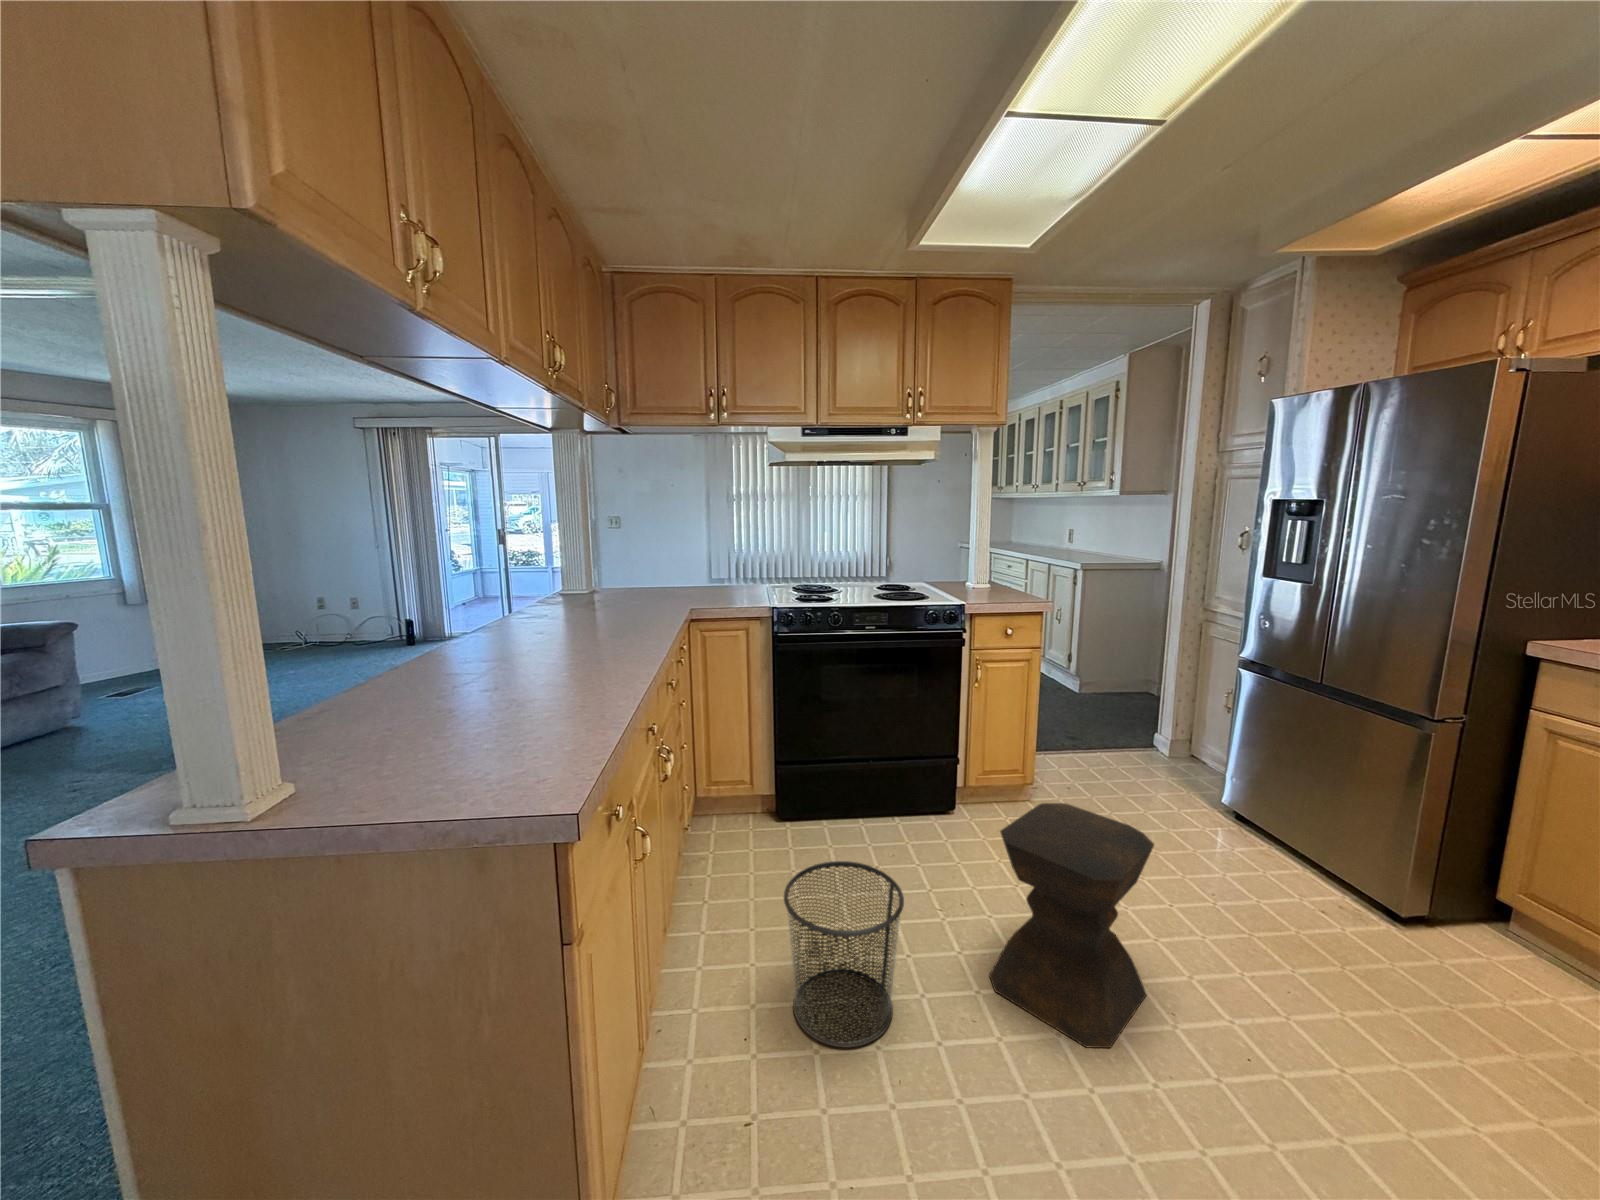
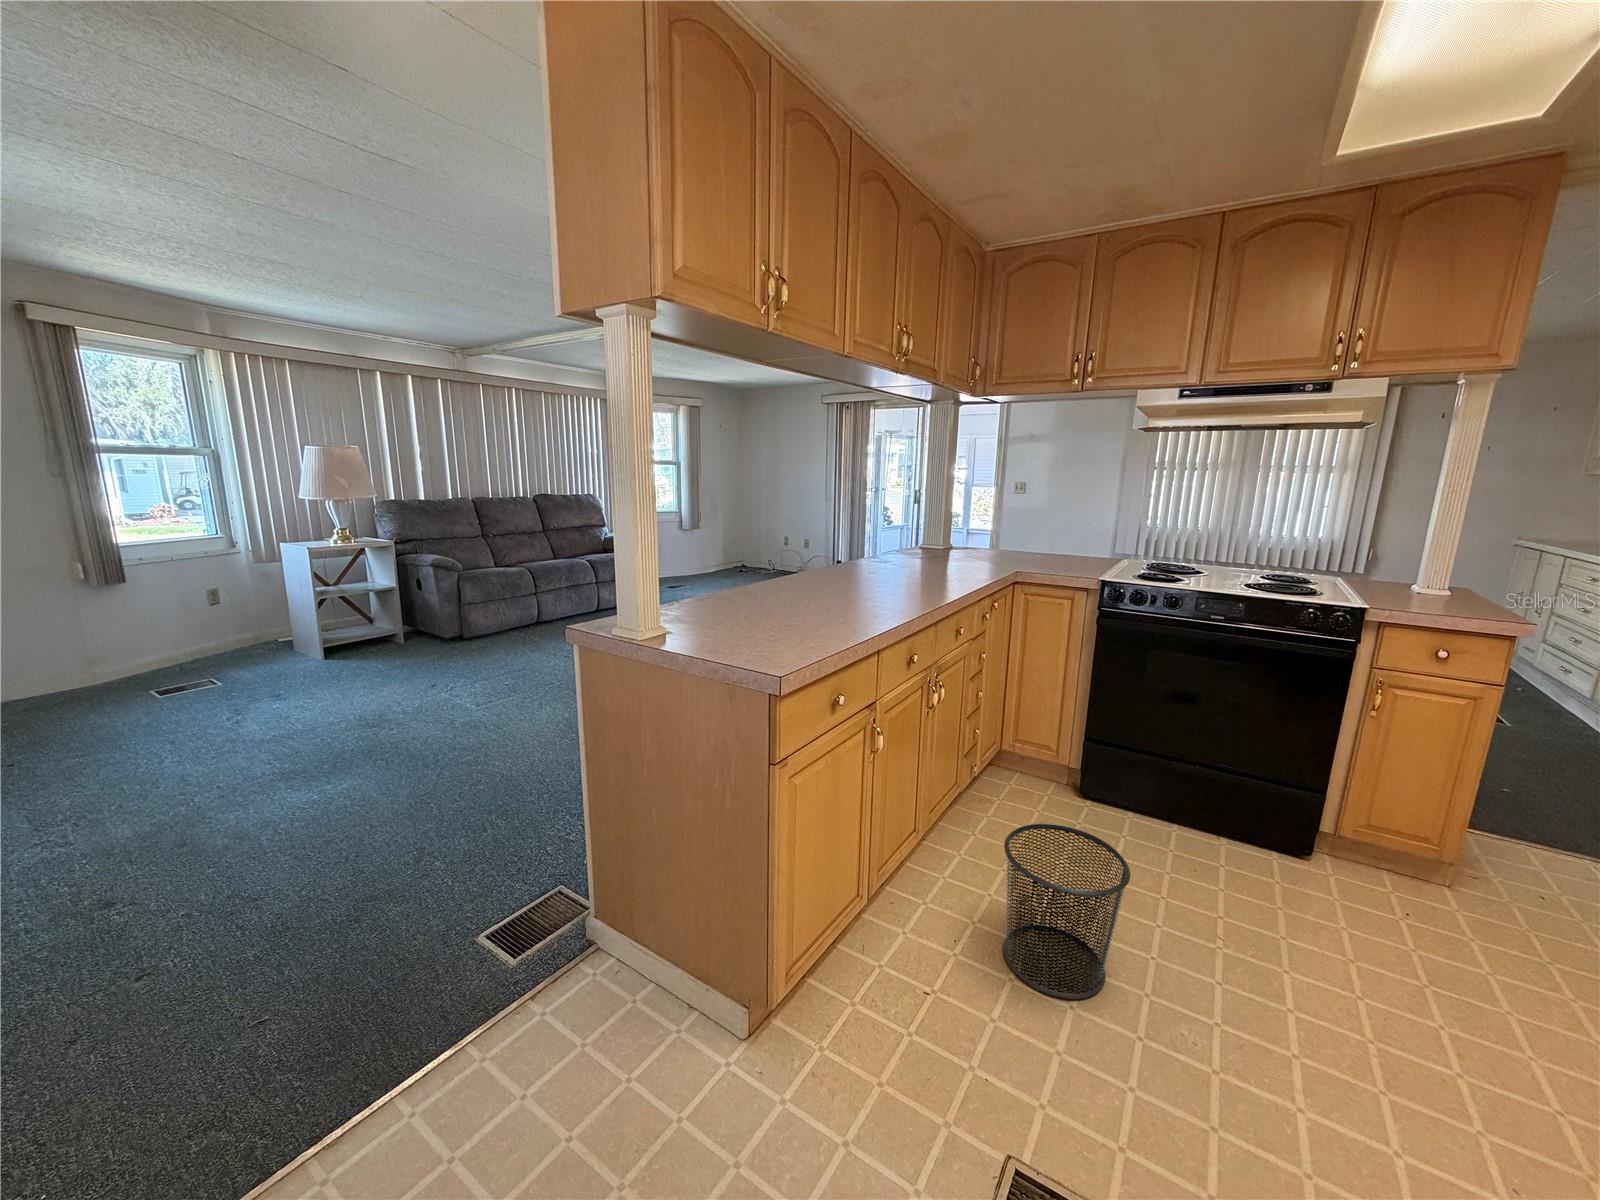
stool: present [989,803,1154,1048] -> none [1237,861,1531,1164]

